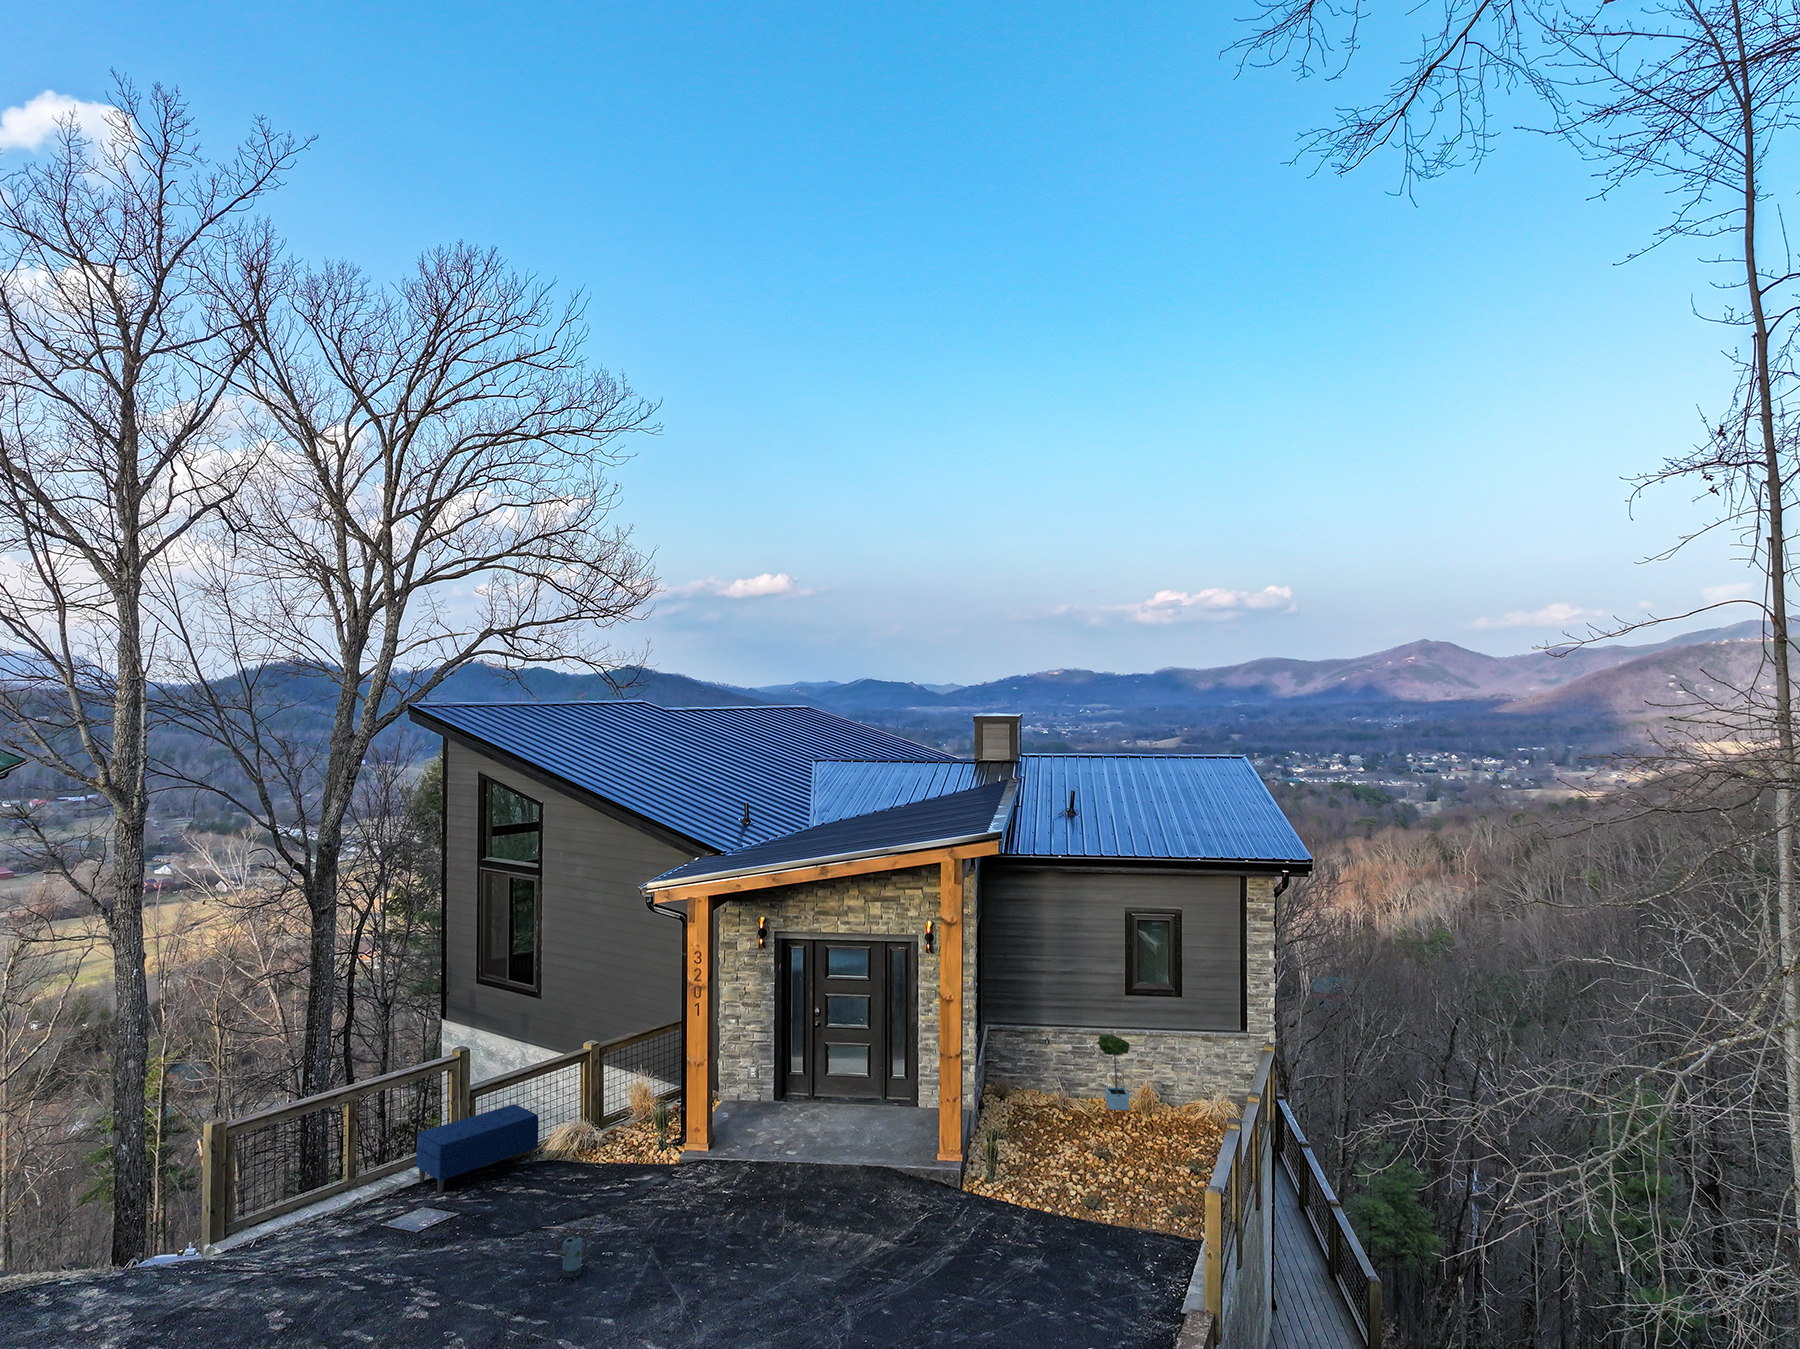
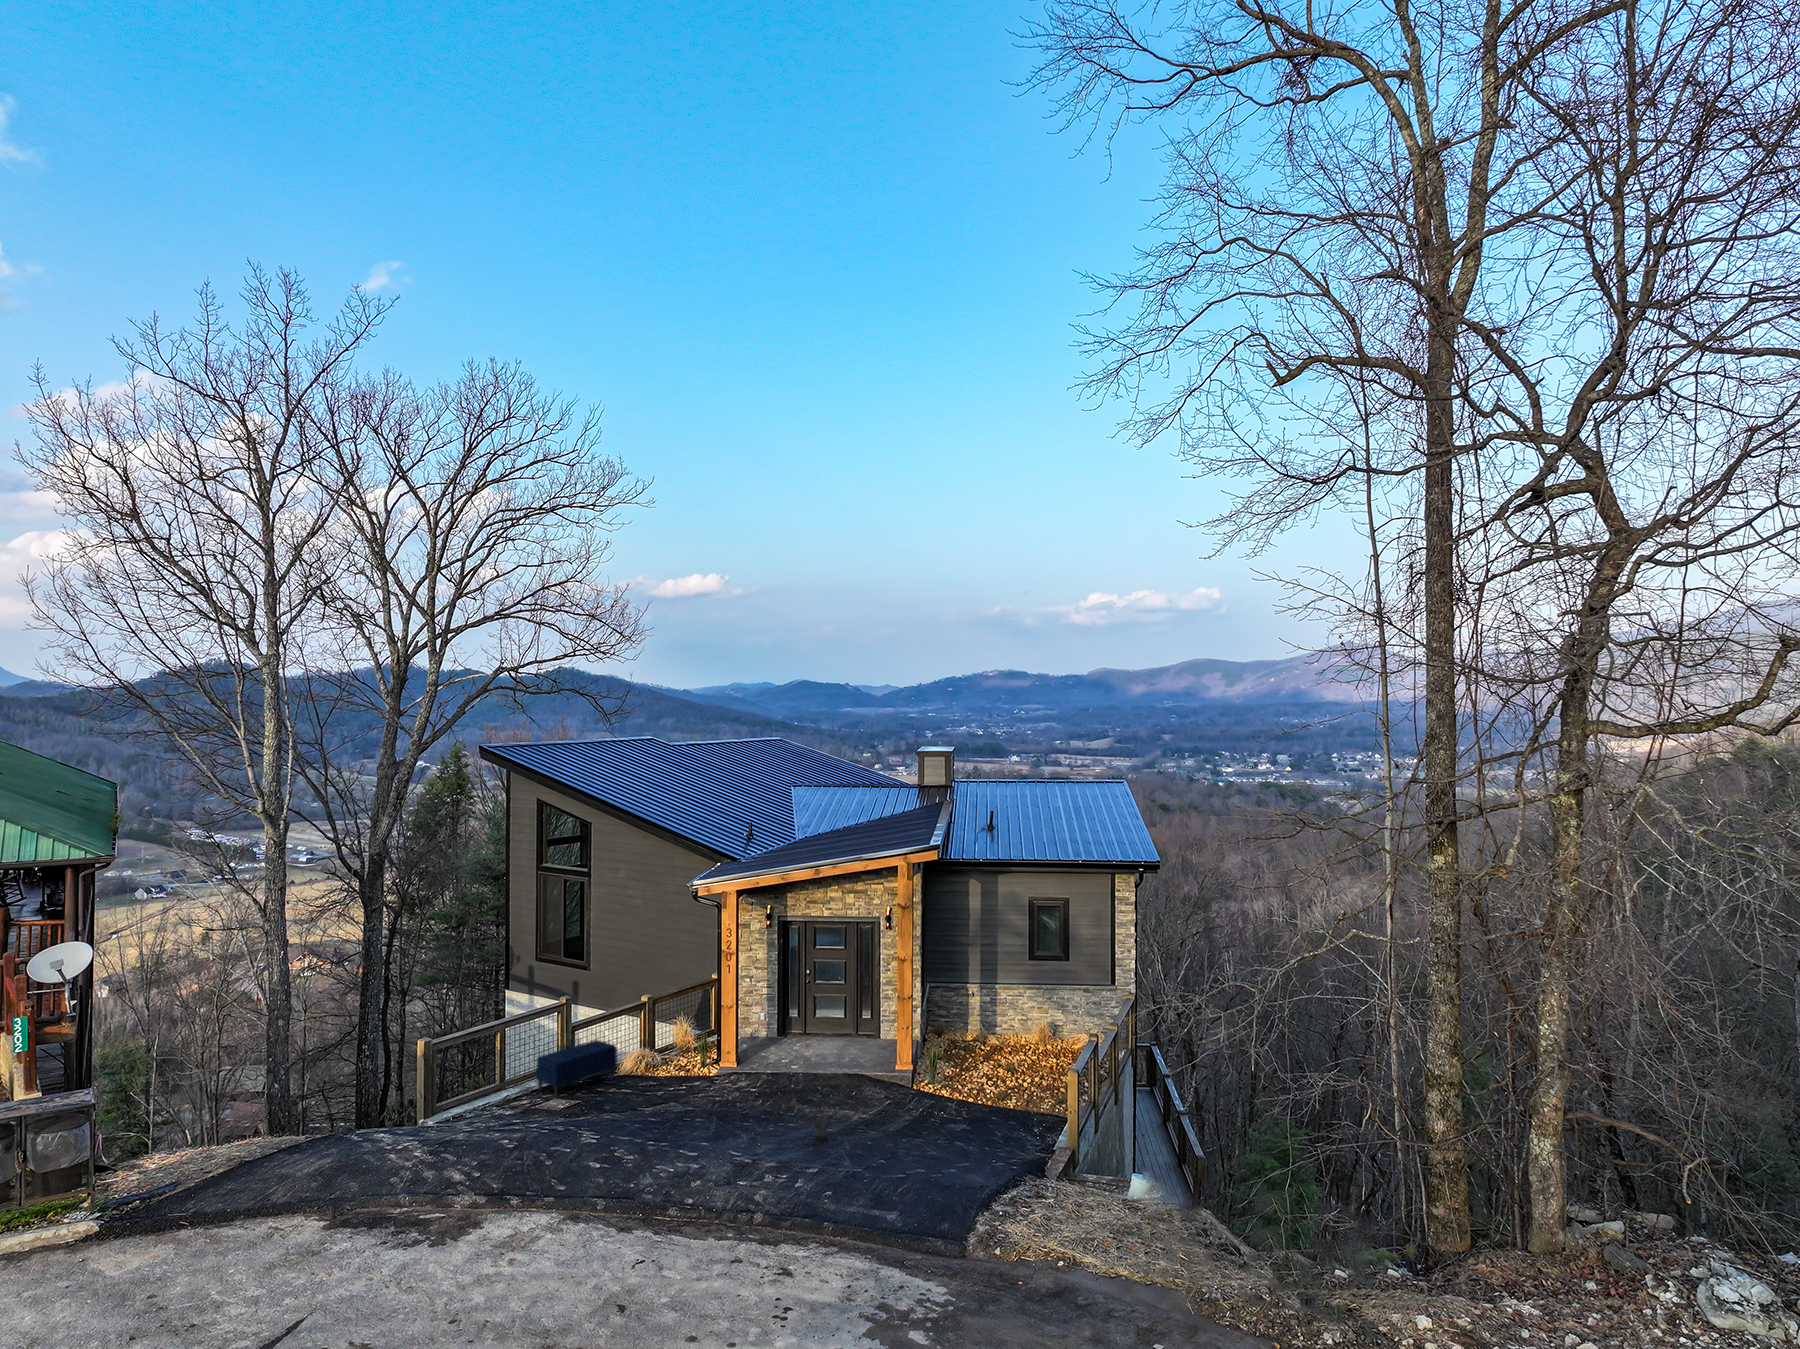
potted tree: present [1098,1035,1129,1110] -> none [1011,989,1033,1043]
watering can: present [555,1227,591,1278] -> present [815,1115,829,1141]

